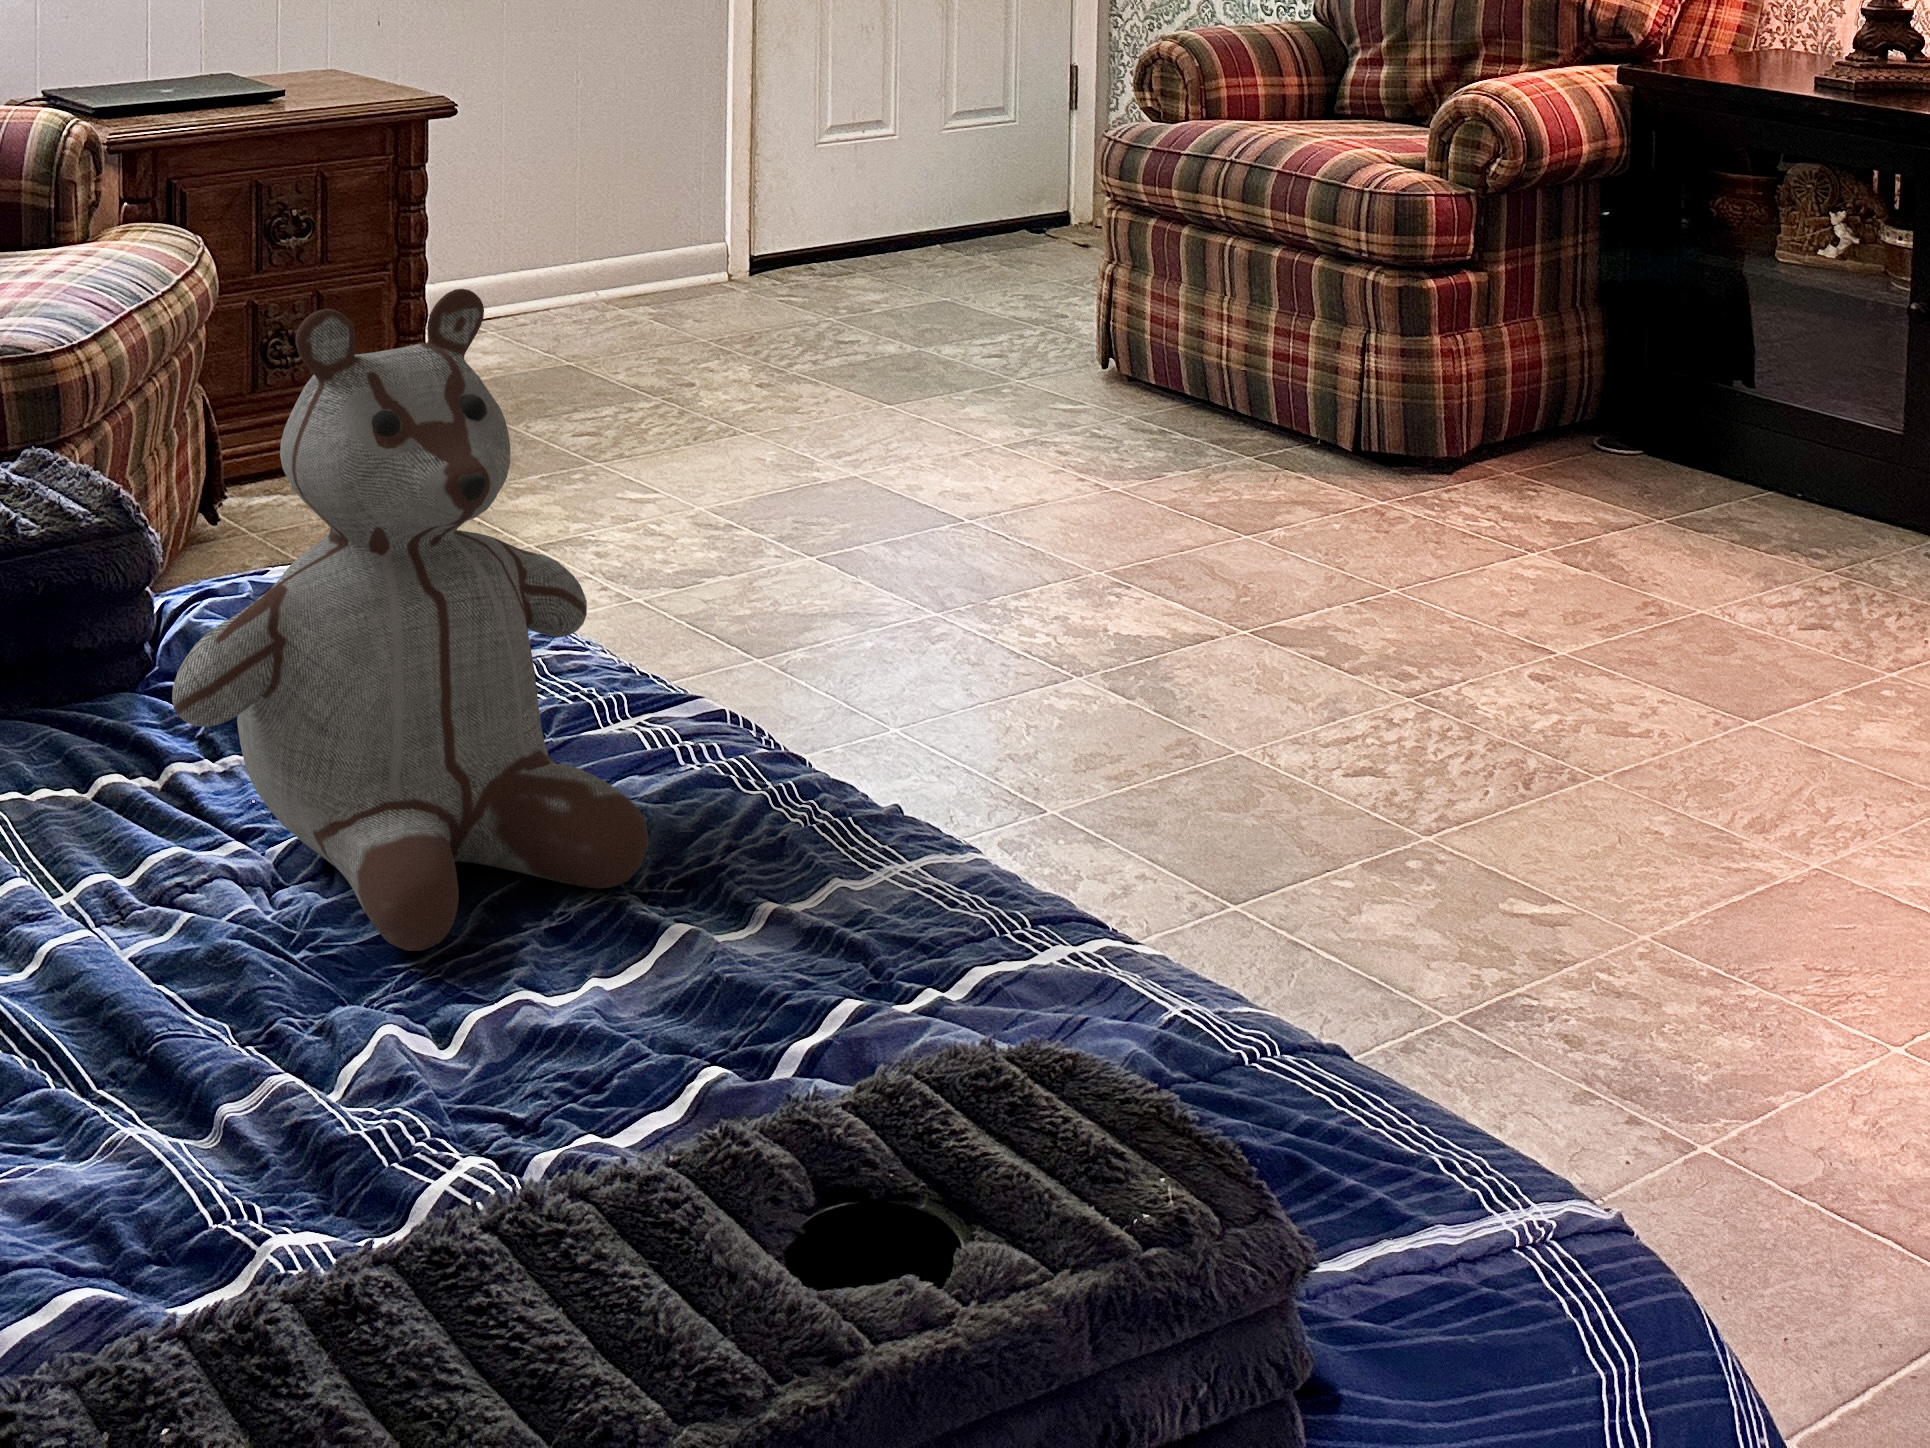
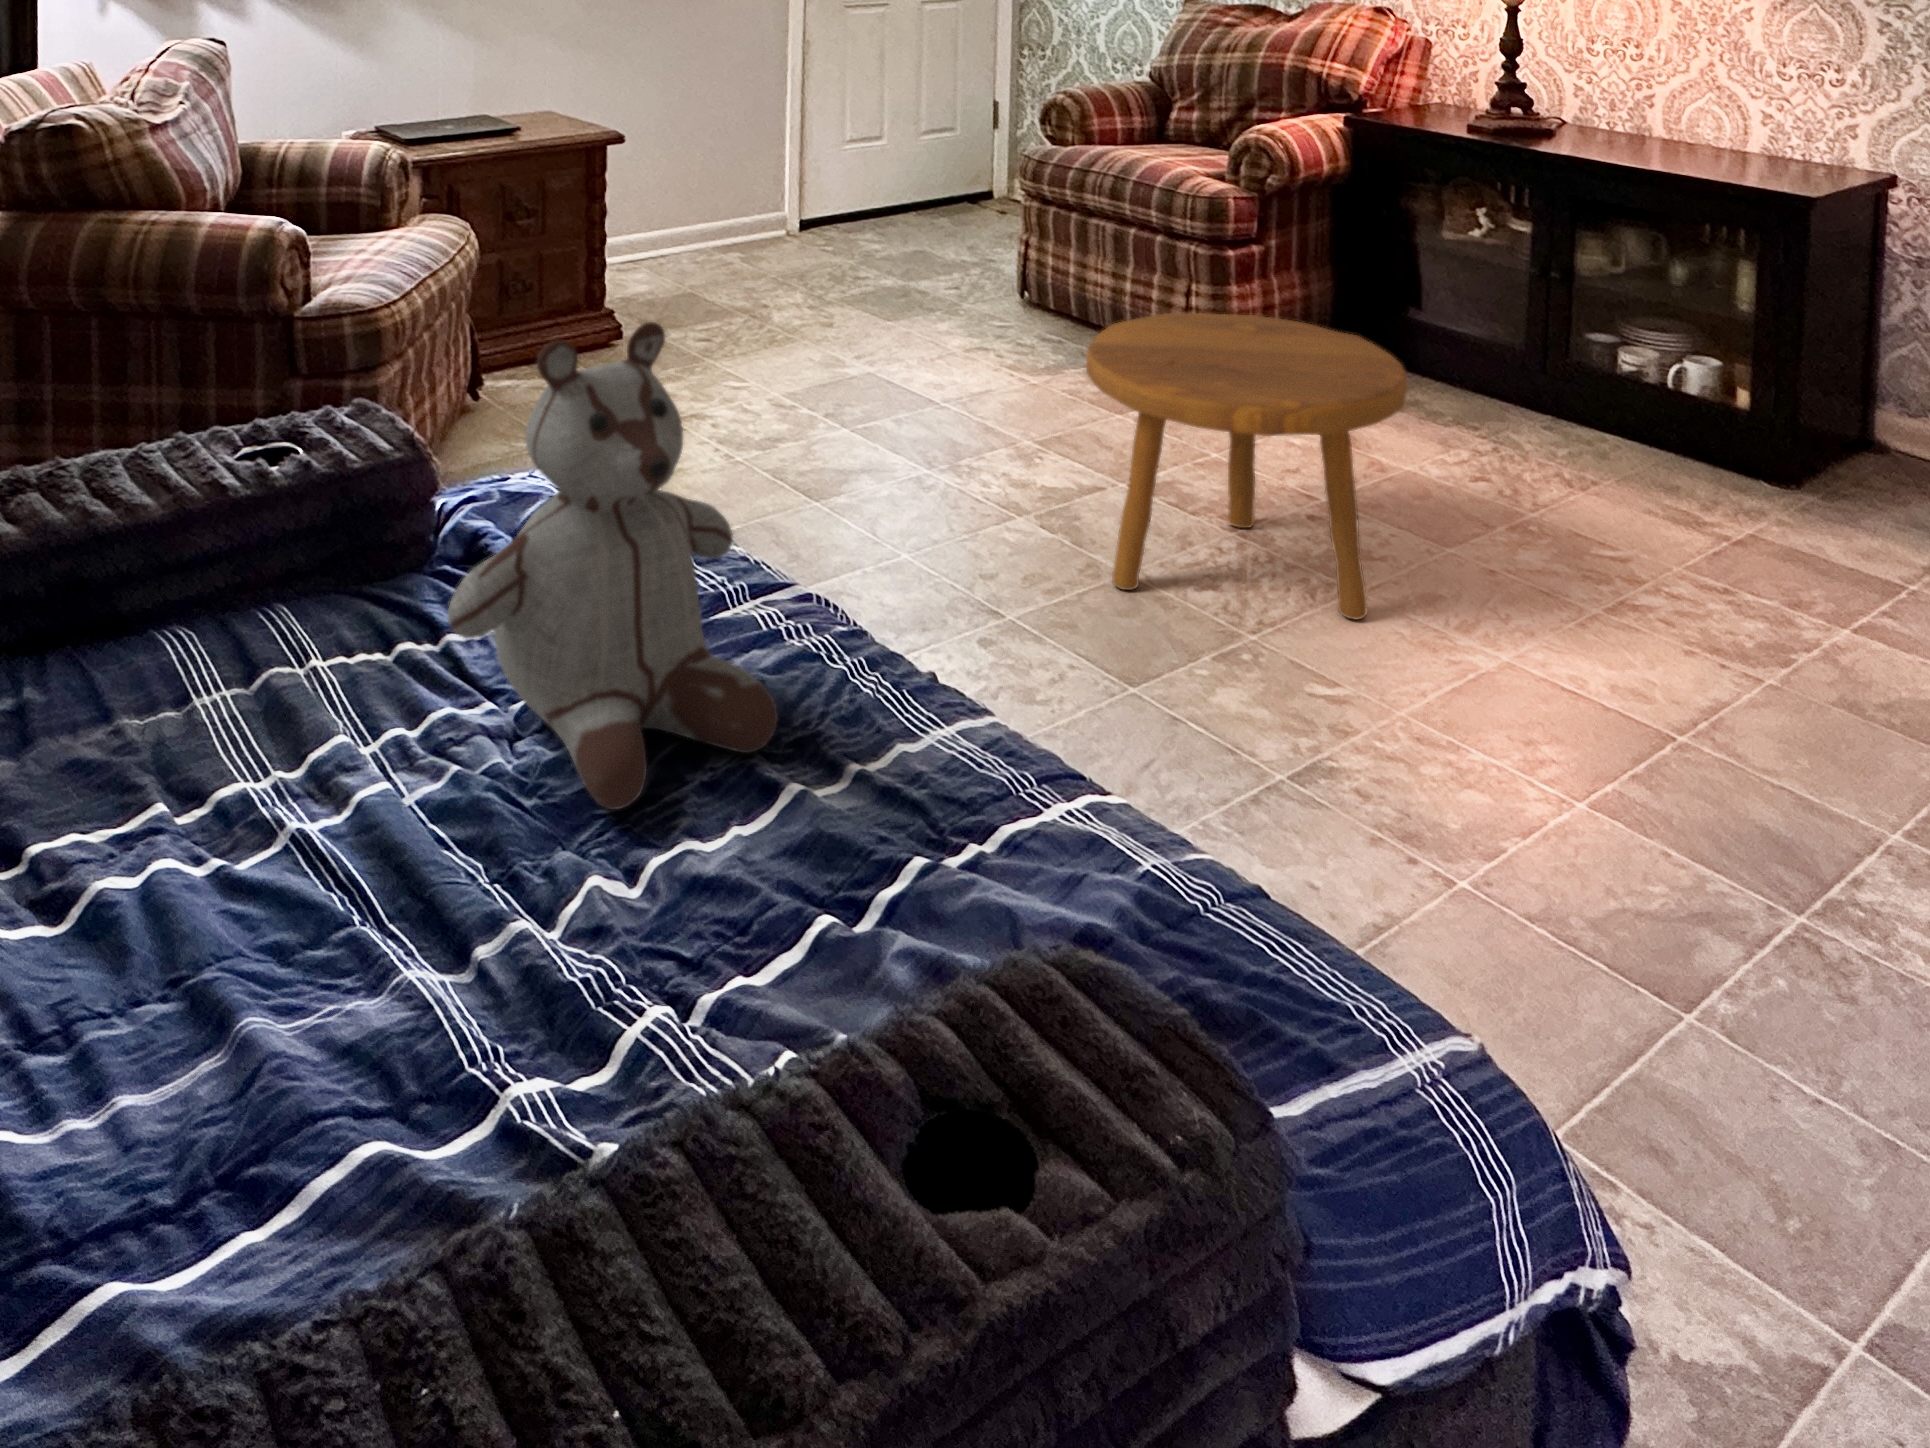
footstool: none [1176,368,1677,829] -> present [1086,312,1407,619]

